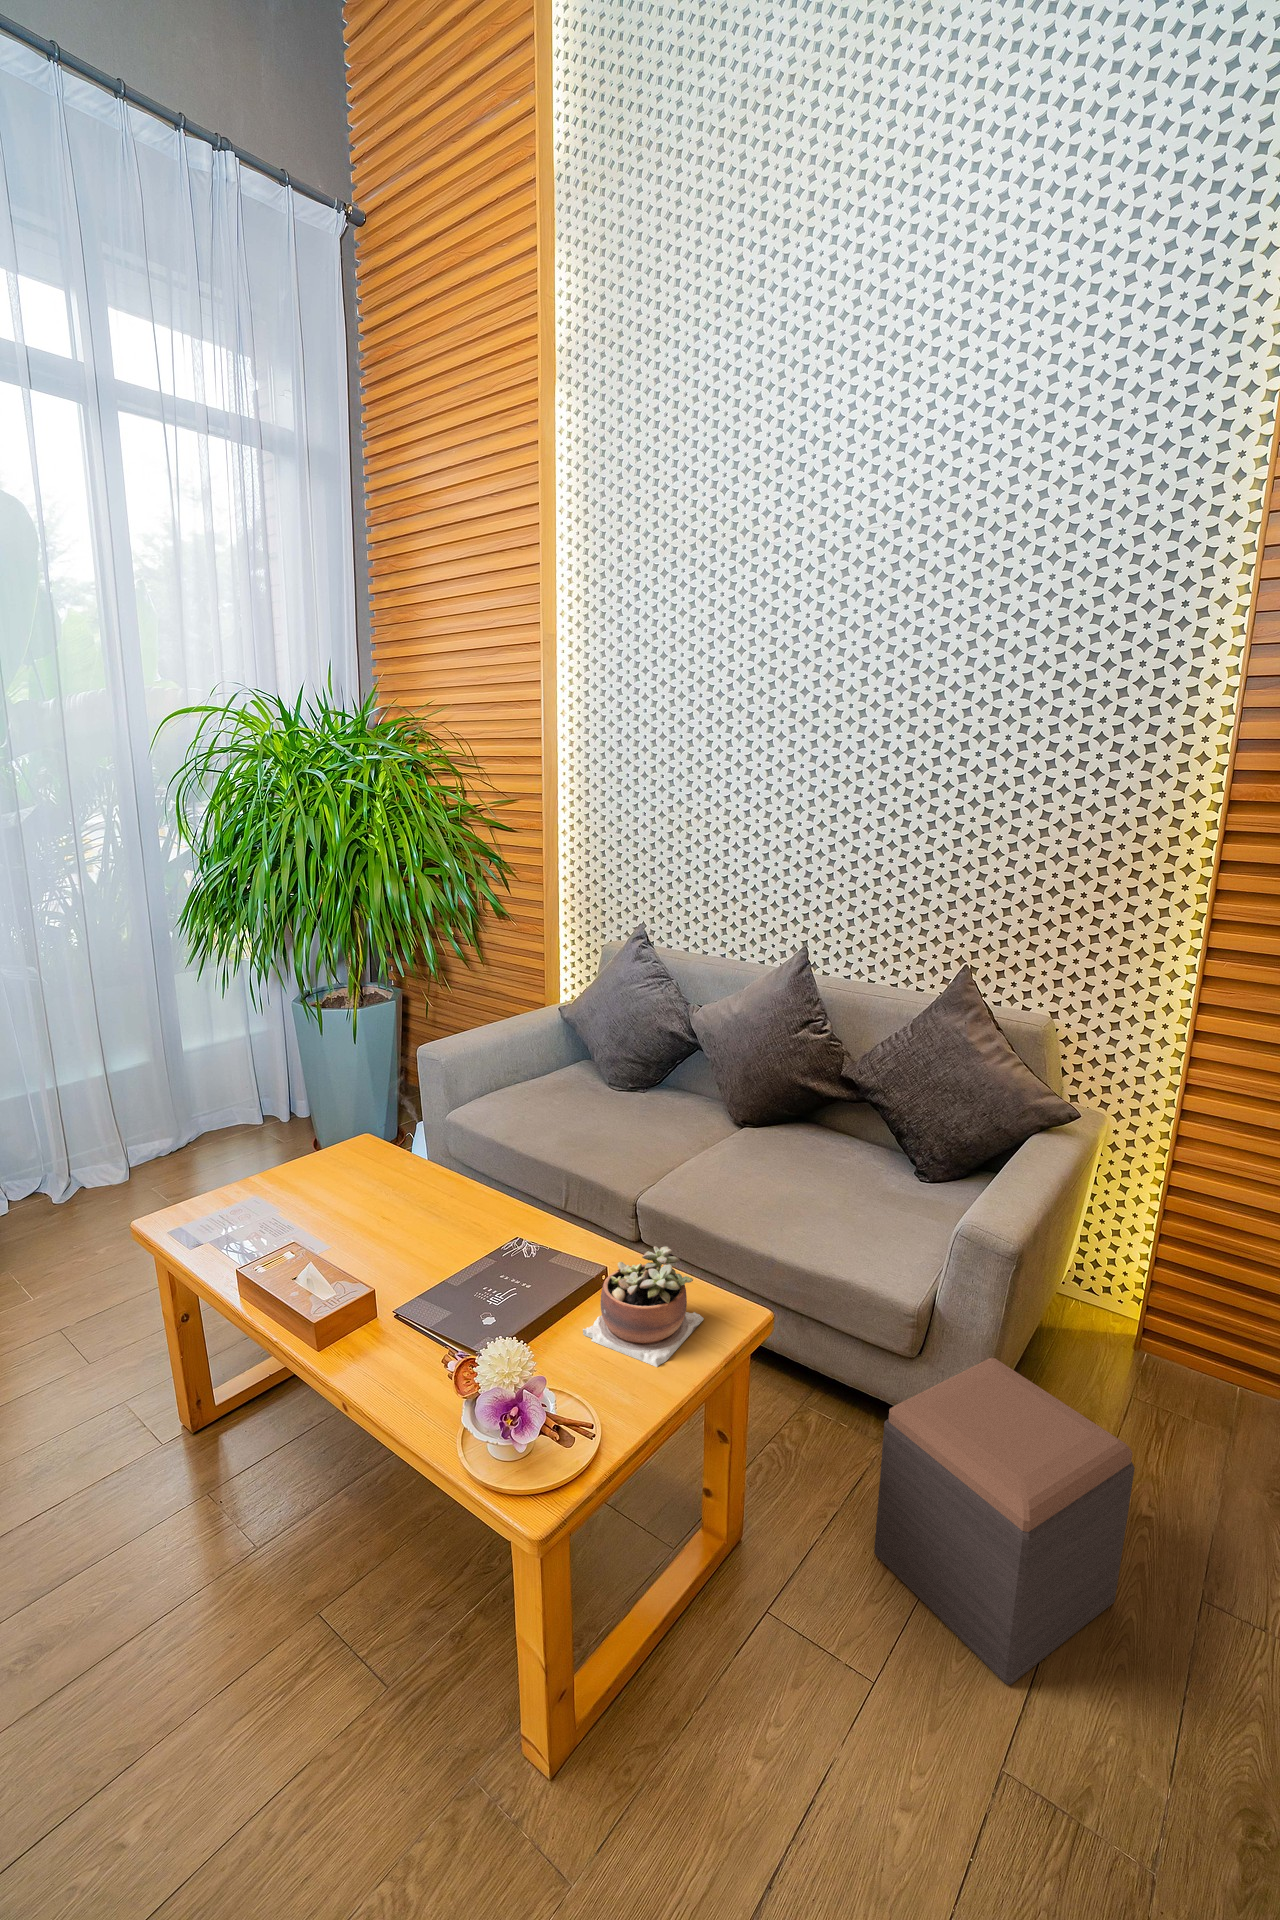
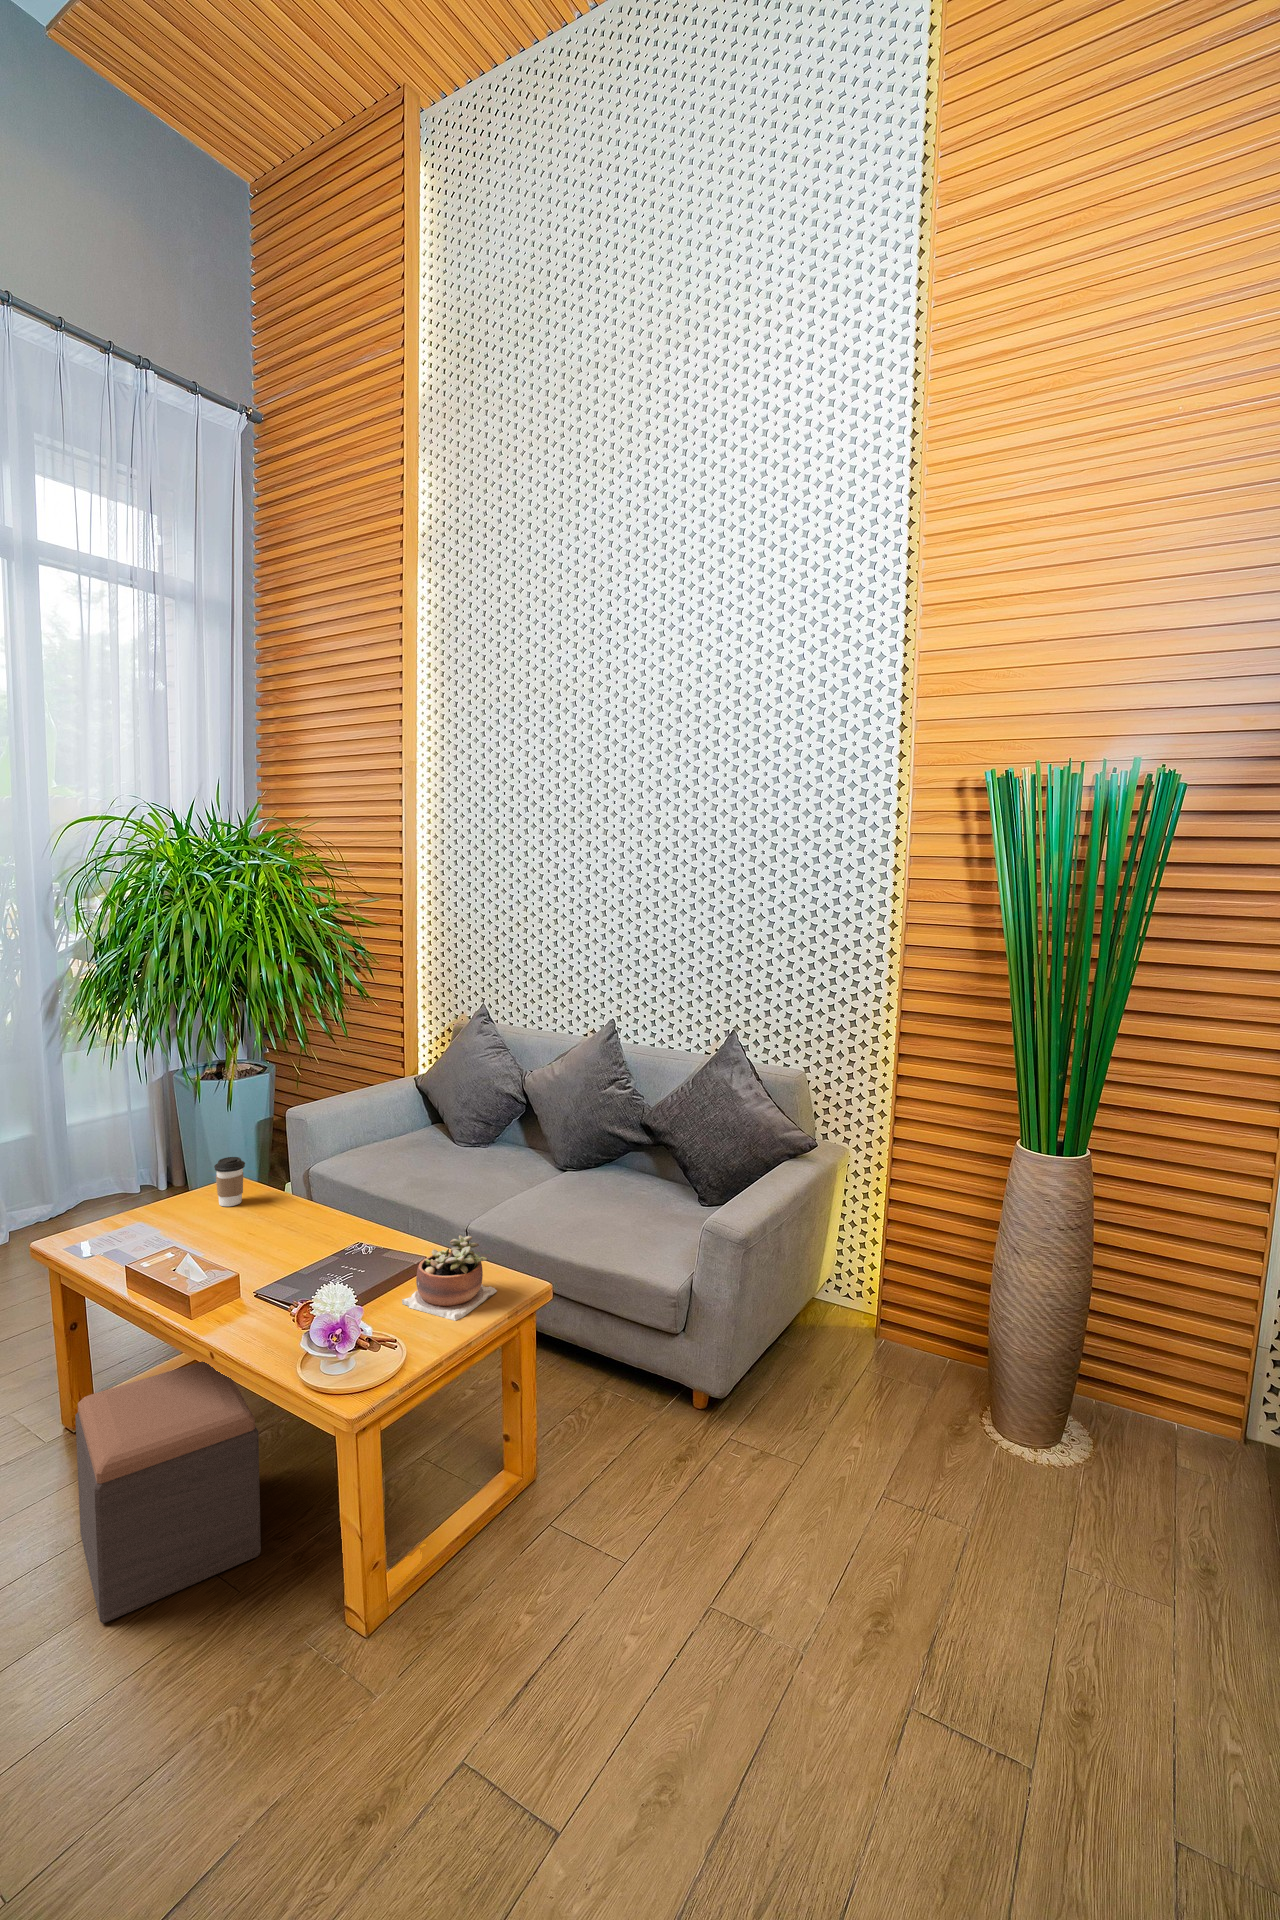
coffee cup: none [340,1115,376,1174] -> present [214,1157,245,1206]
footstool: present [874,1358,1135,1684] -> present [75,1361,261,1623]

